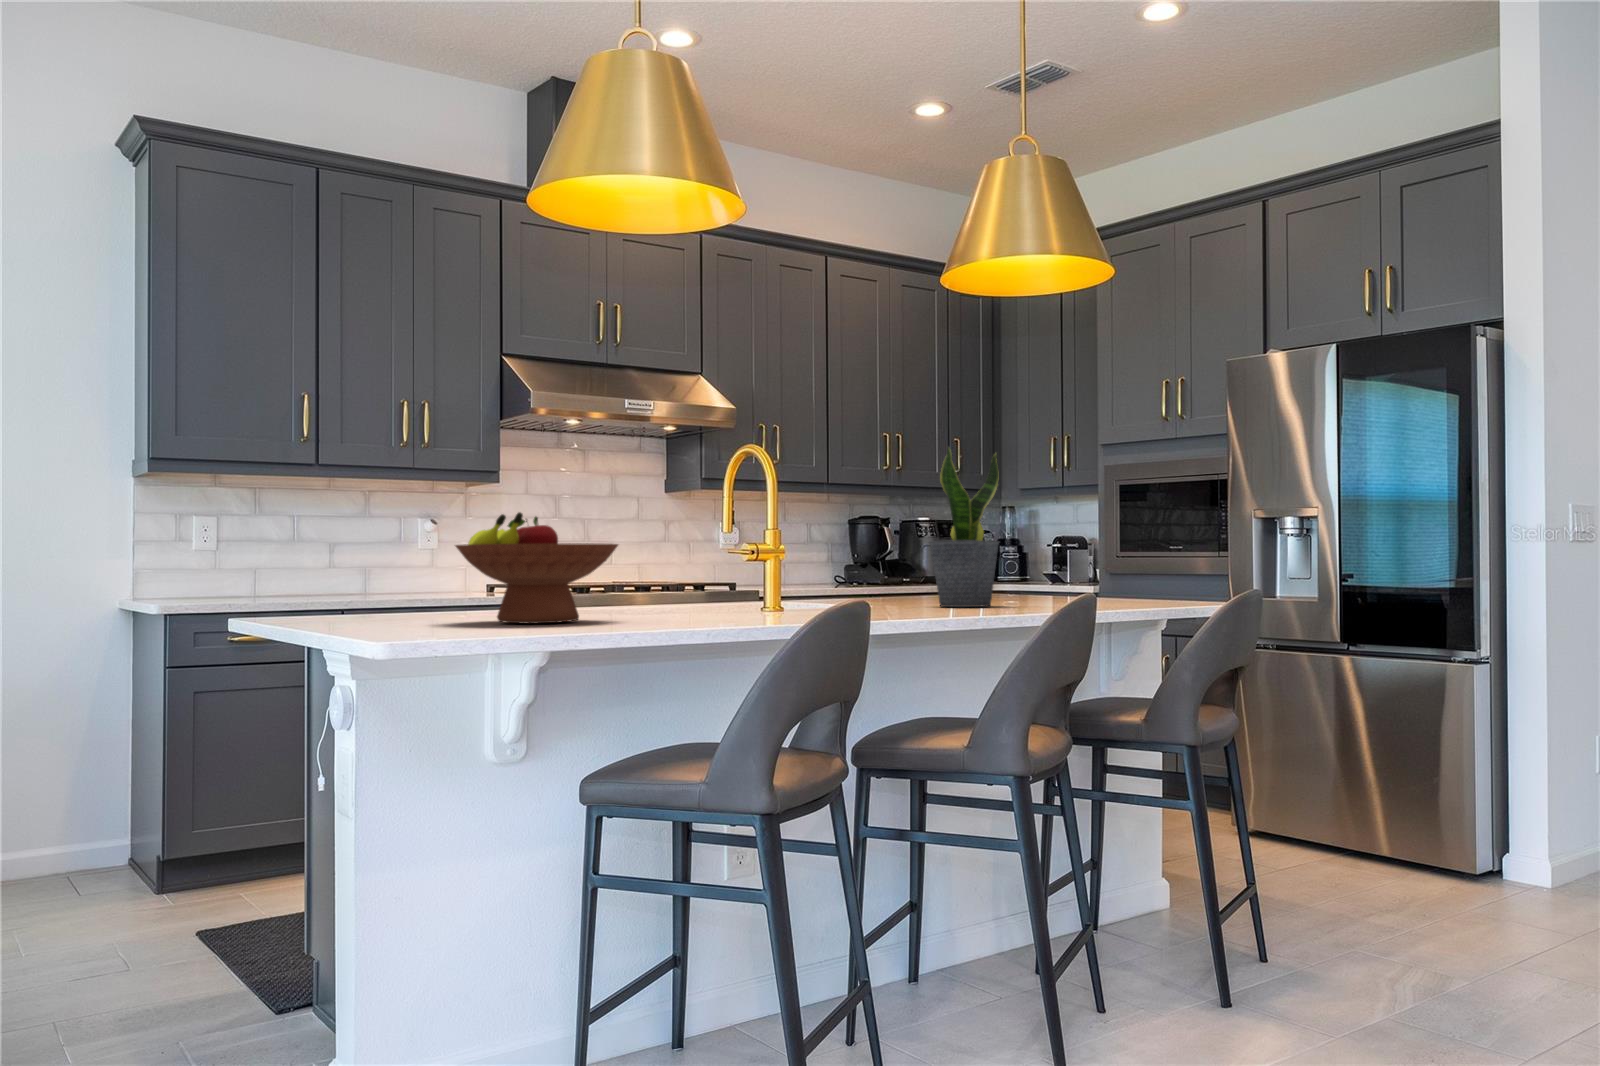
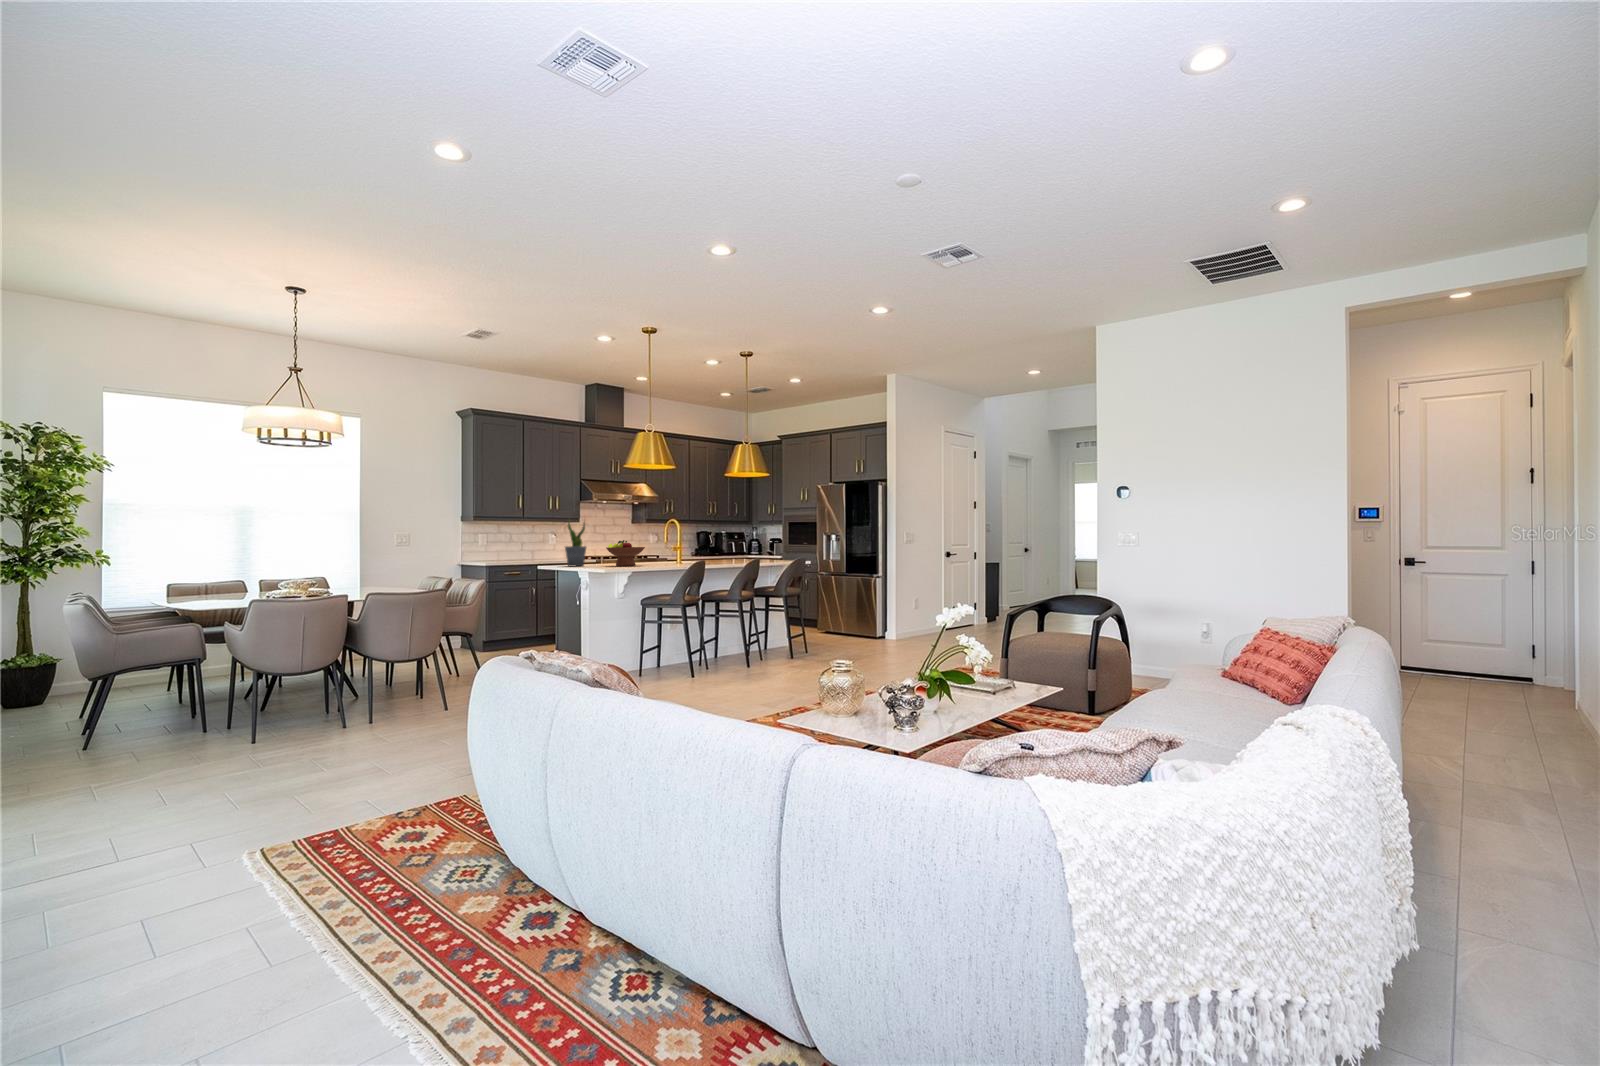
potted plant: present [929,448,999,607] -> present [565,522,586,566]

